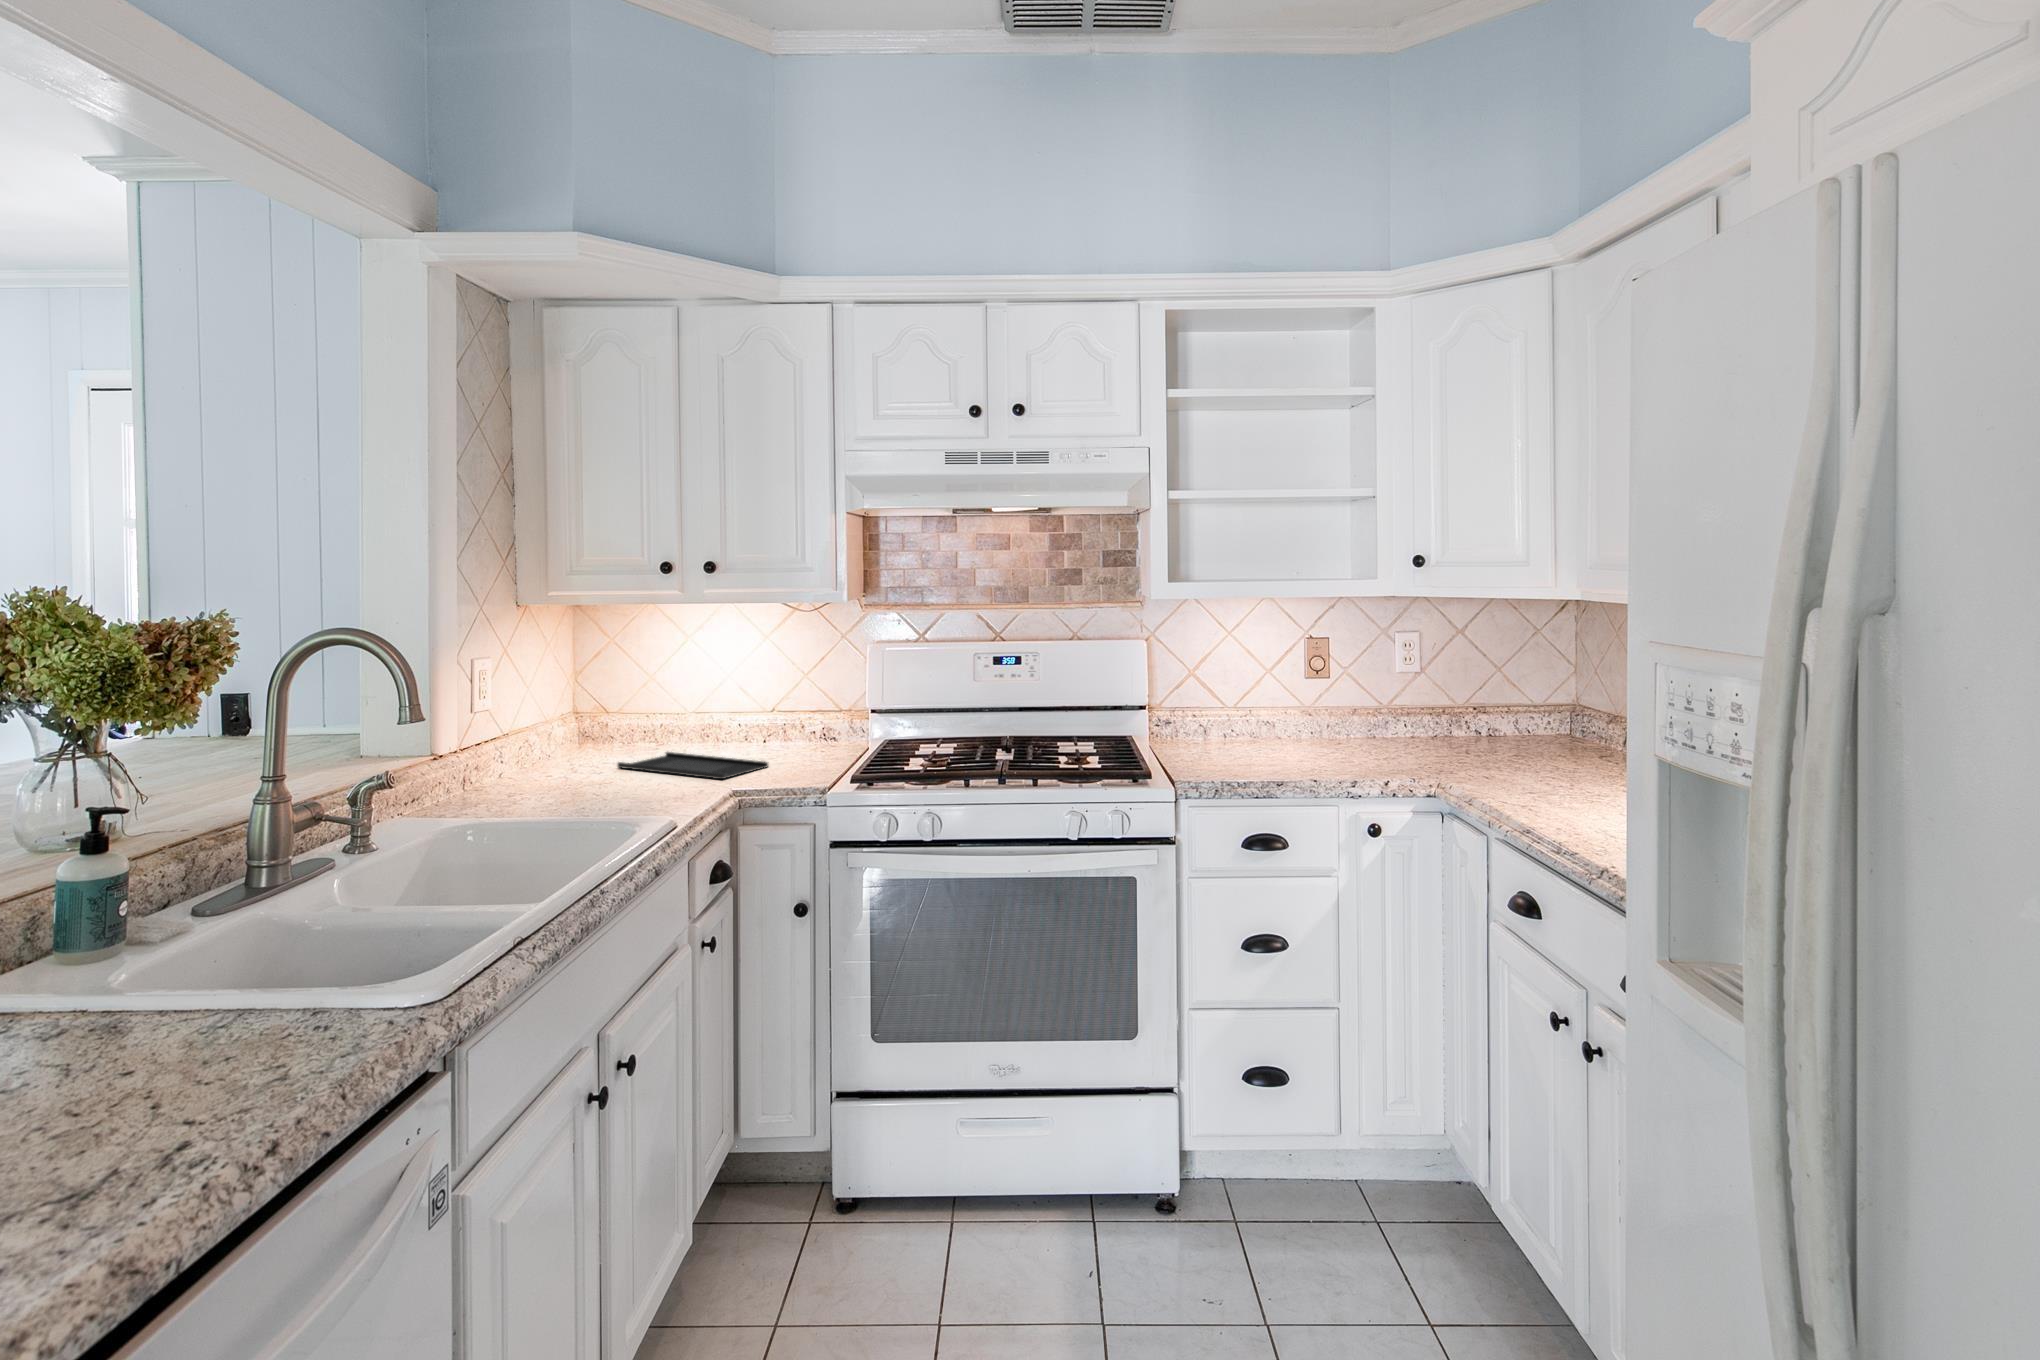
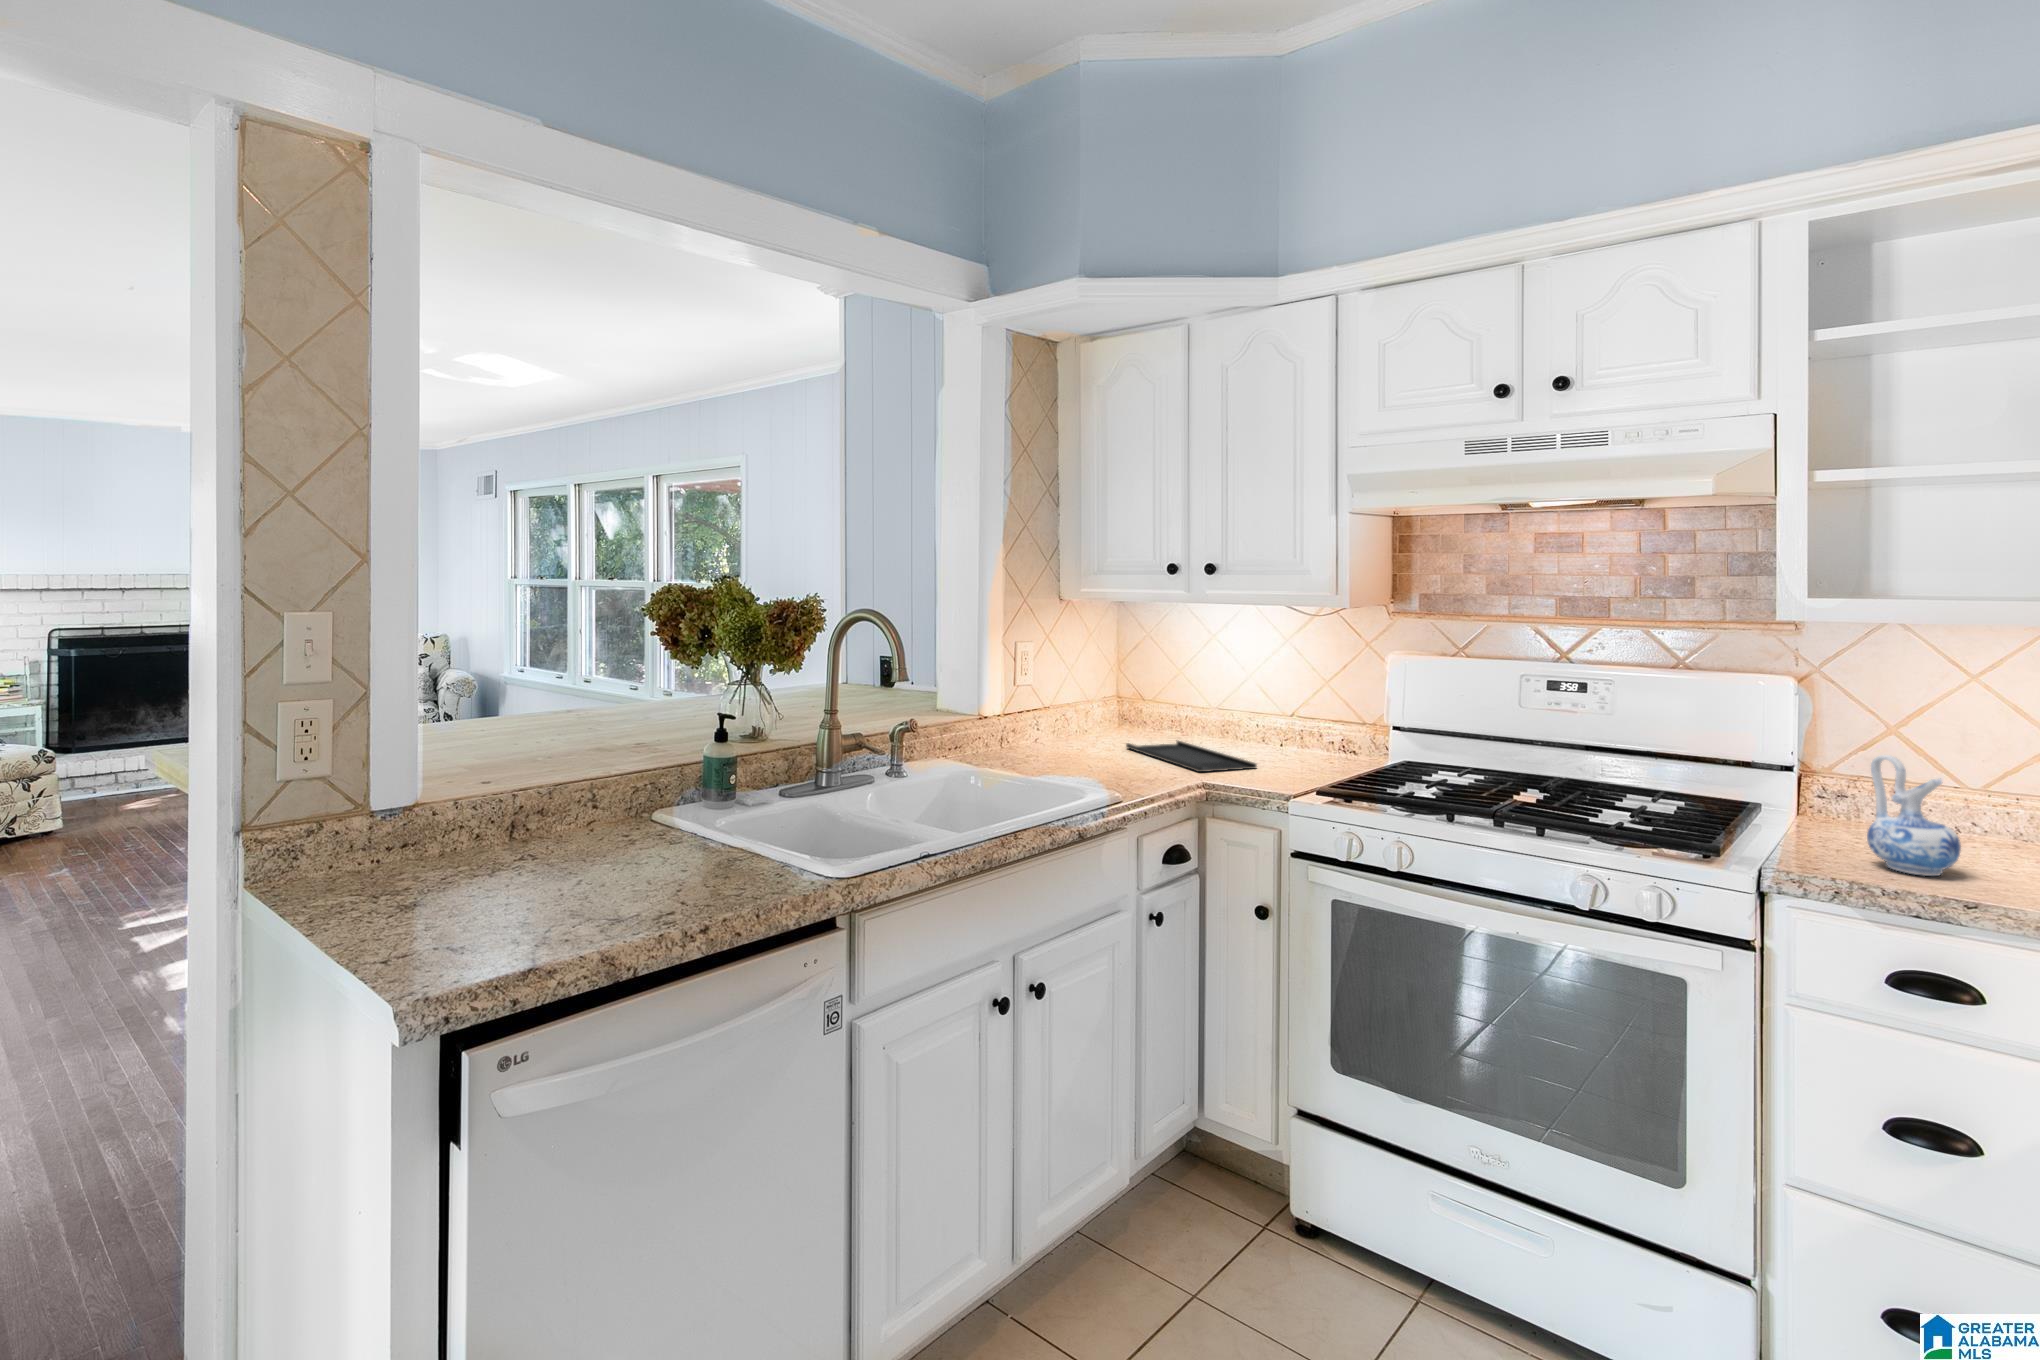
ceramic pitcher: none [1206,689,1251,766] -> present [1867,755,1961,876]

